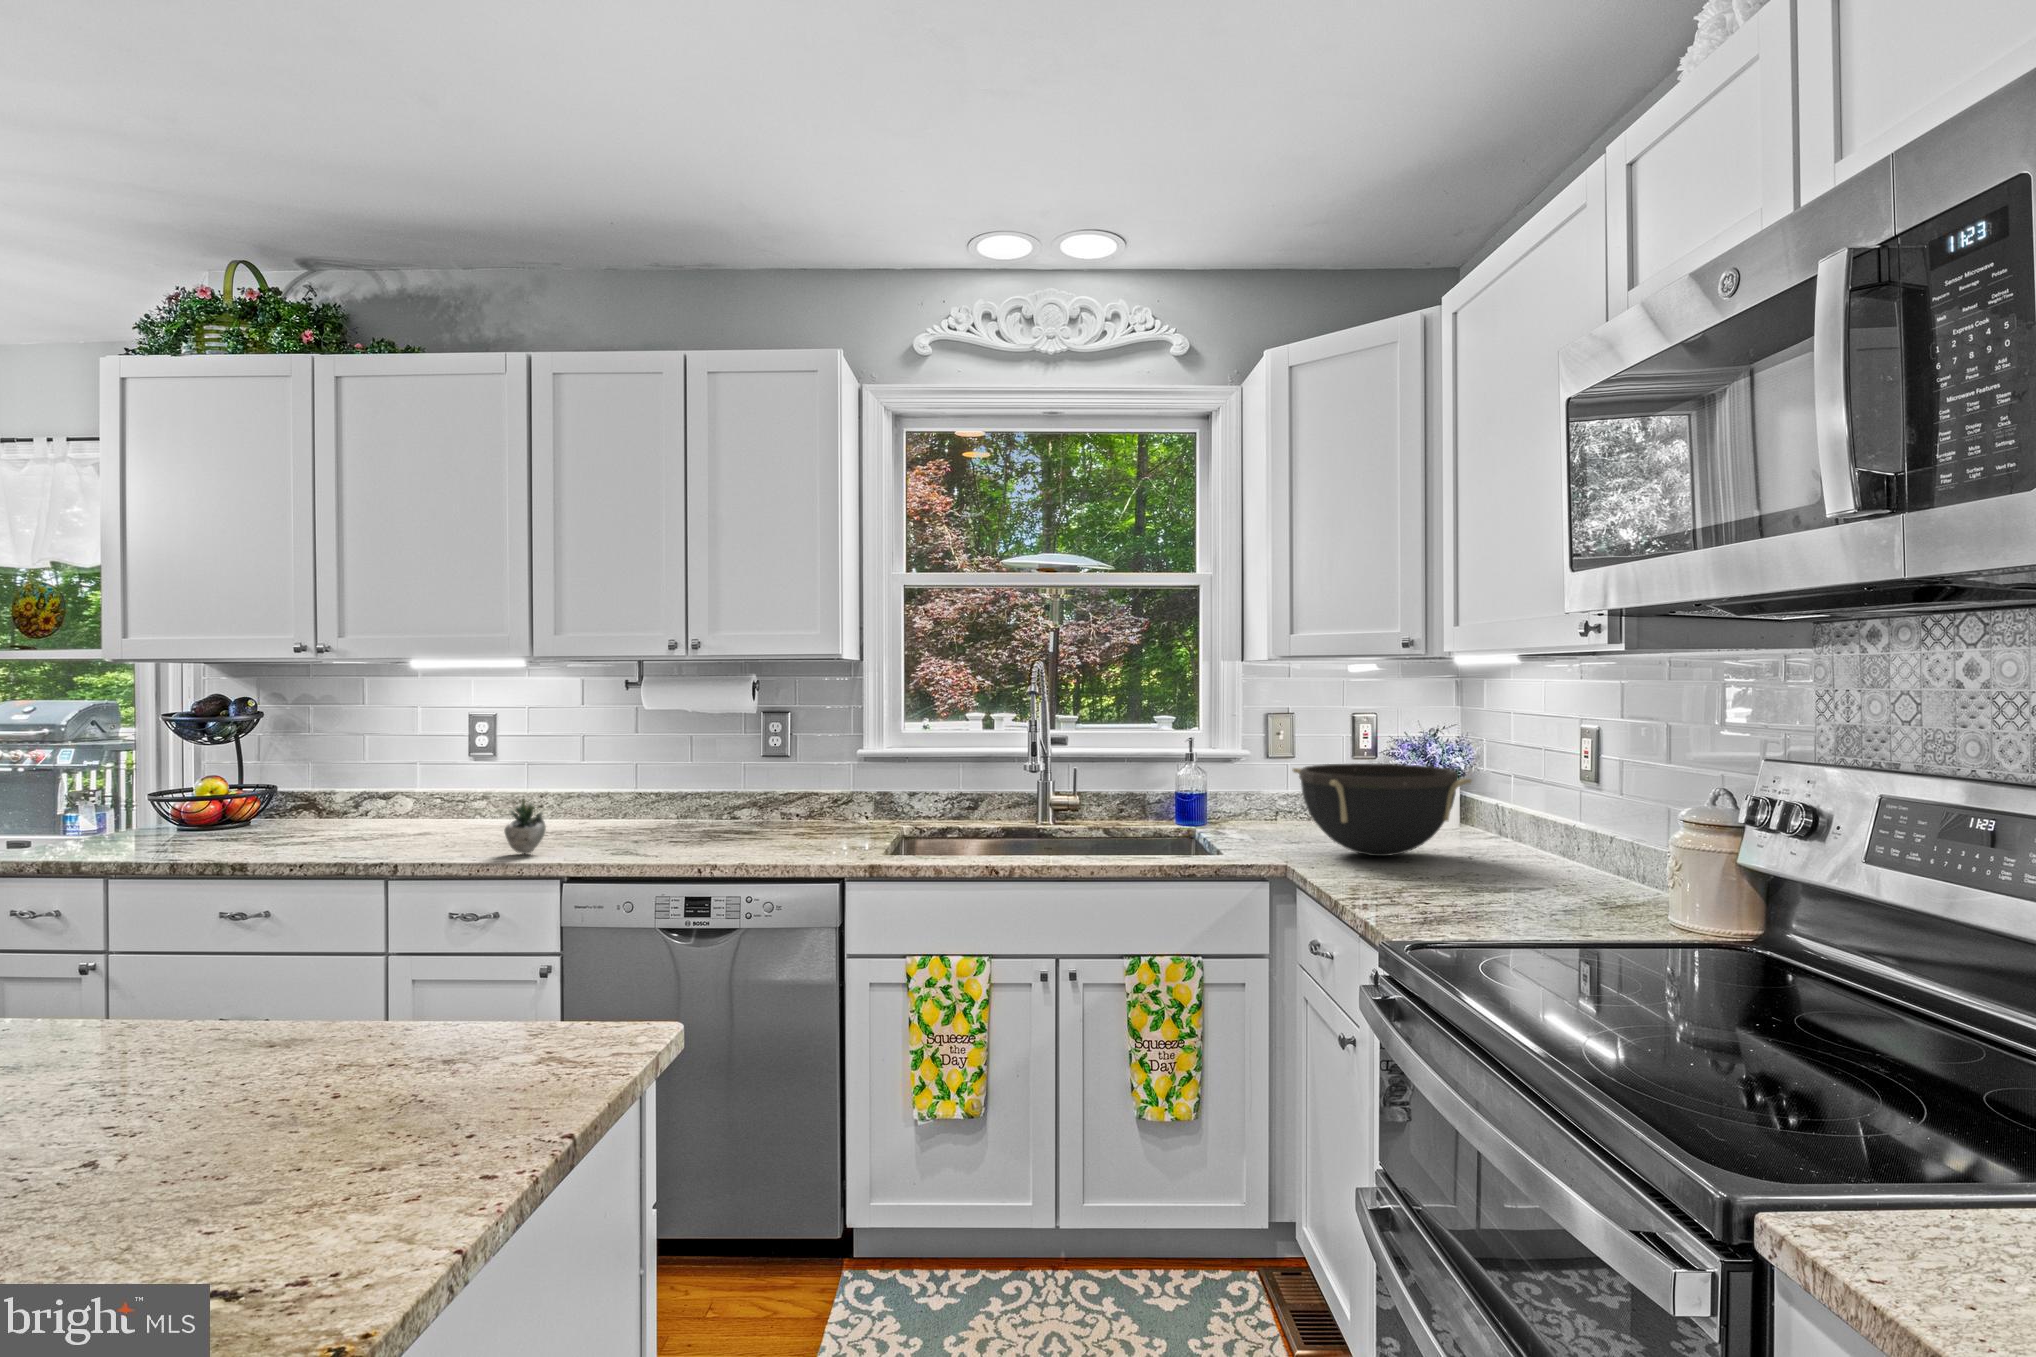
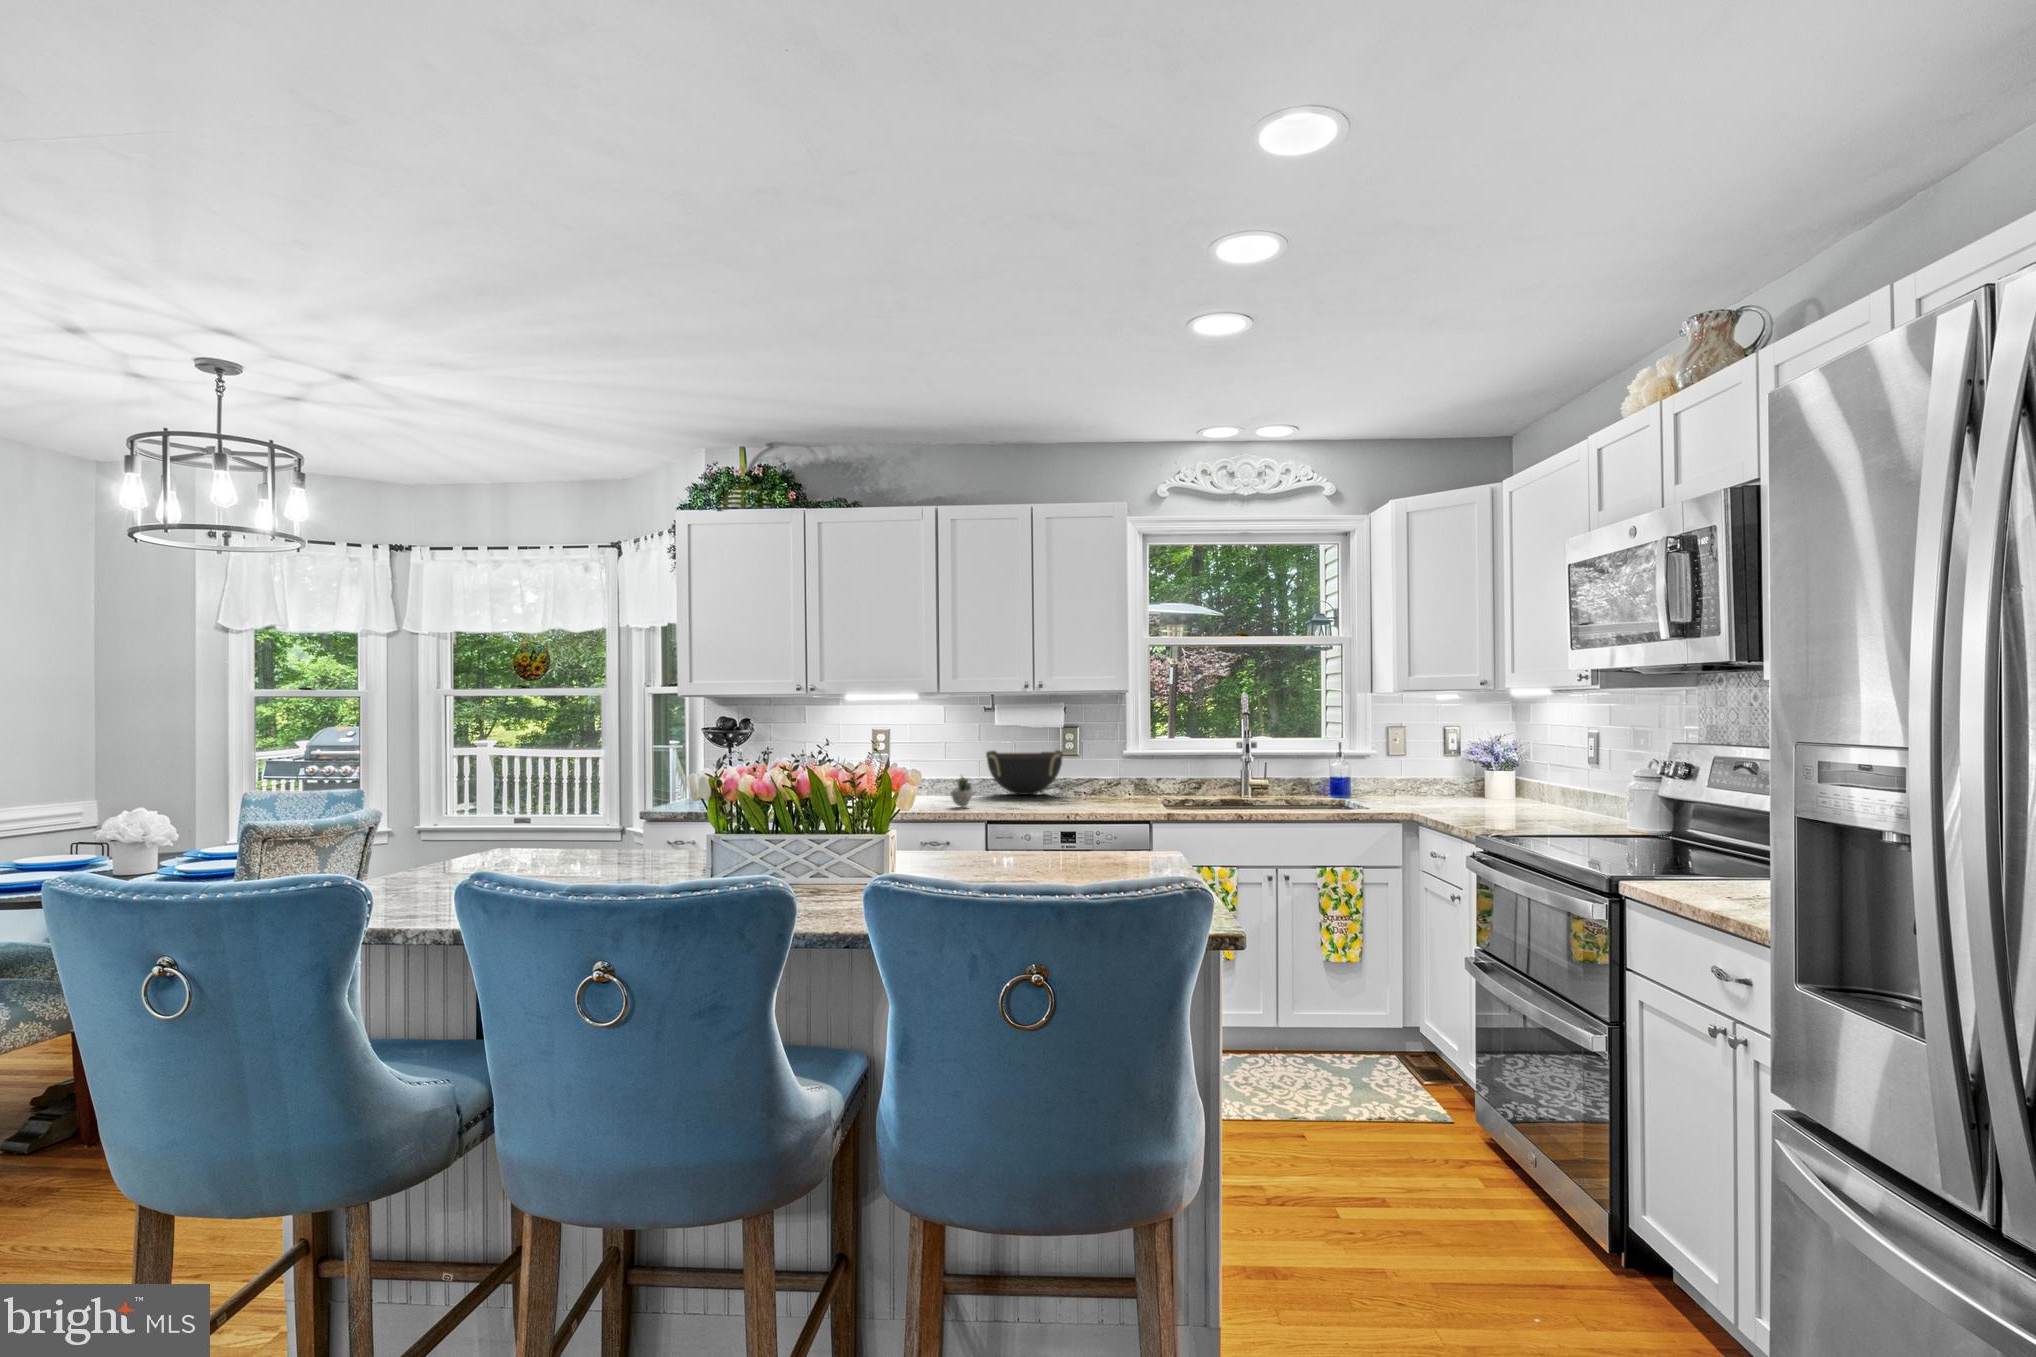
bowl: present [1293,763,1472,856] -> present [986,750,1063,795]

